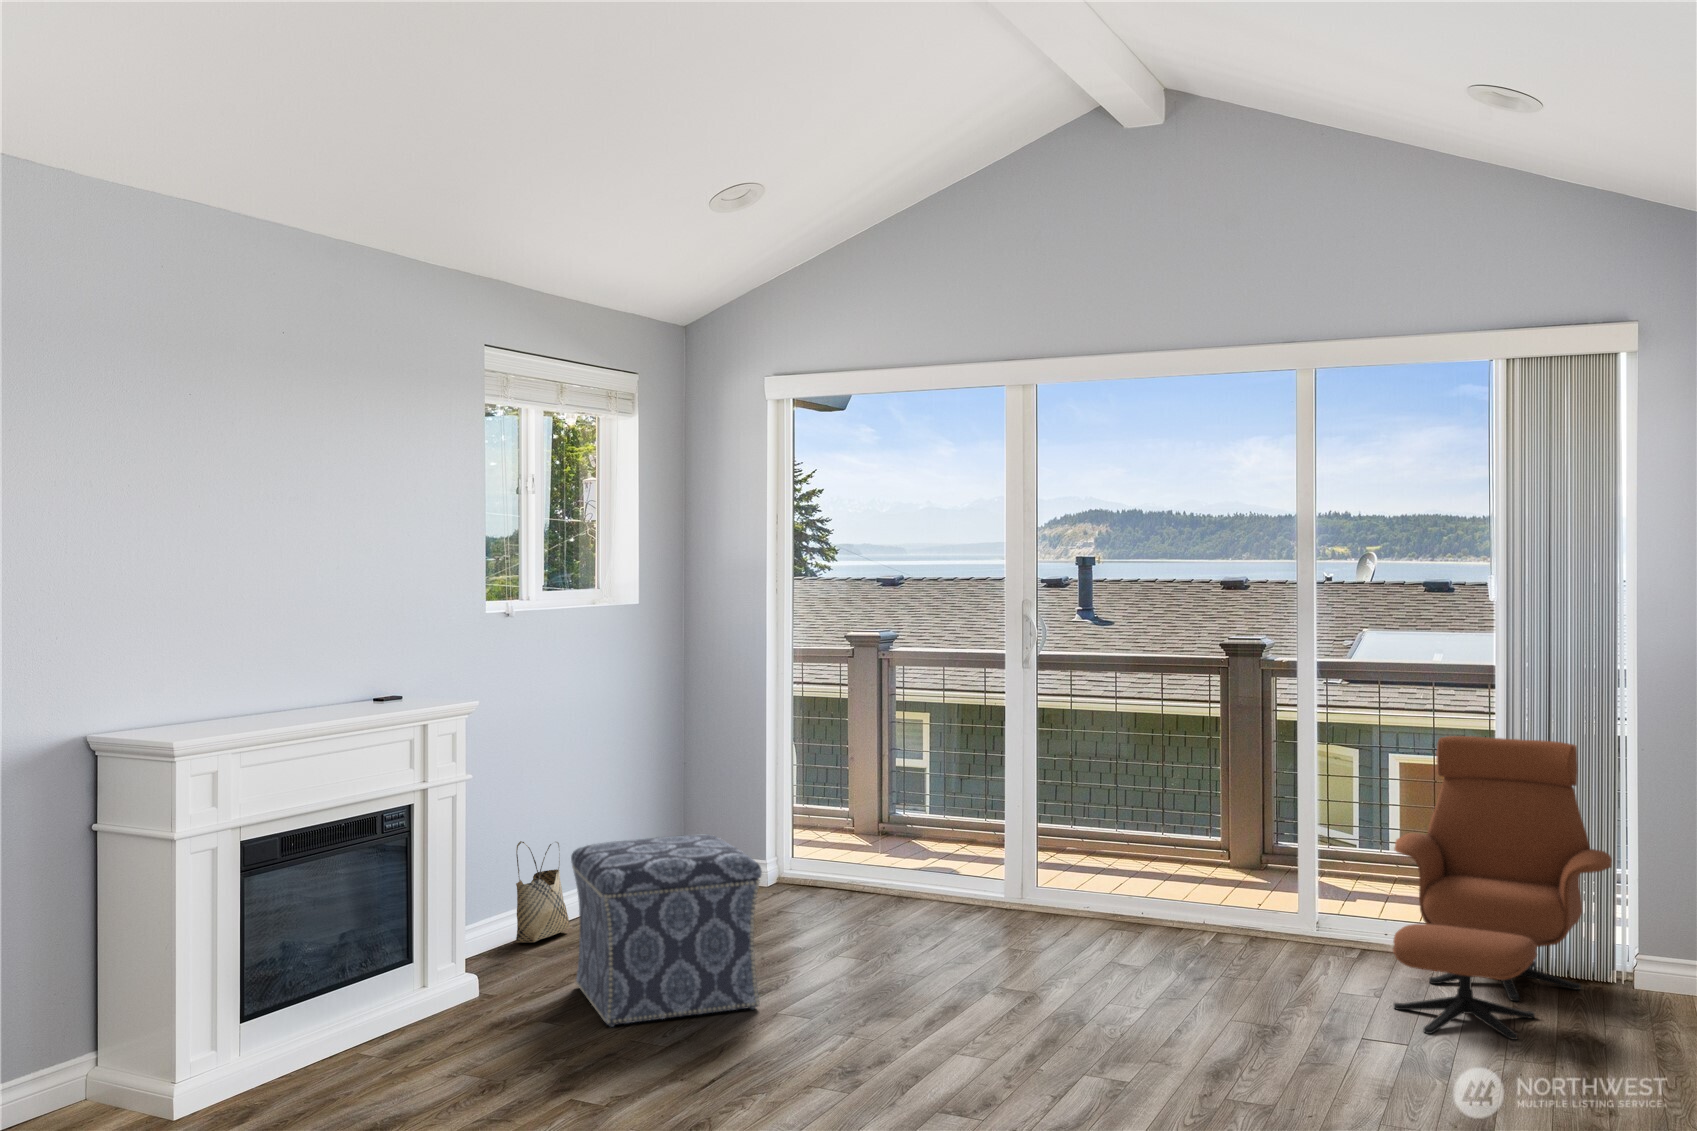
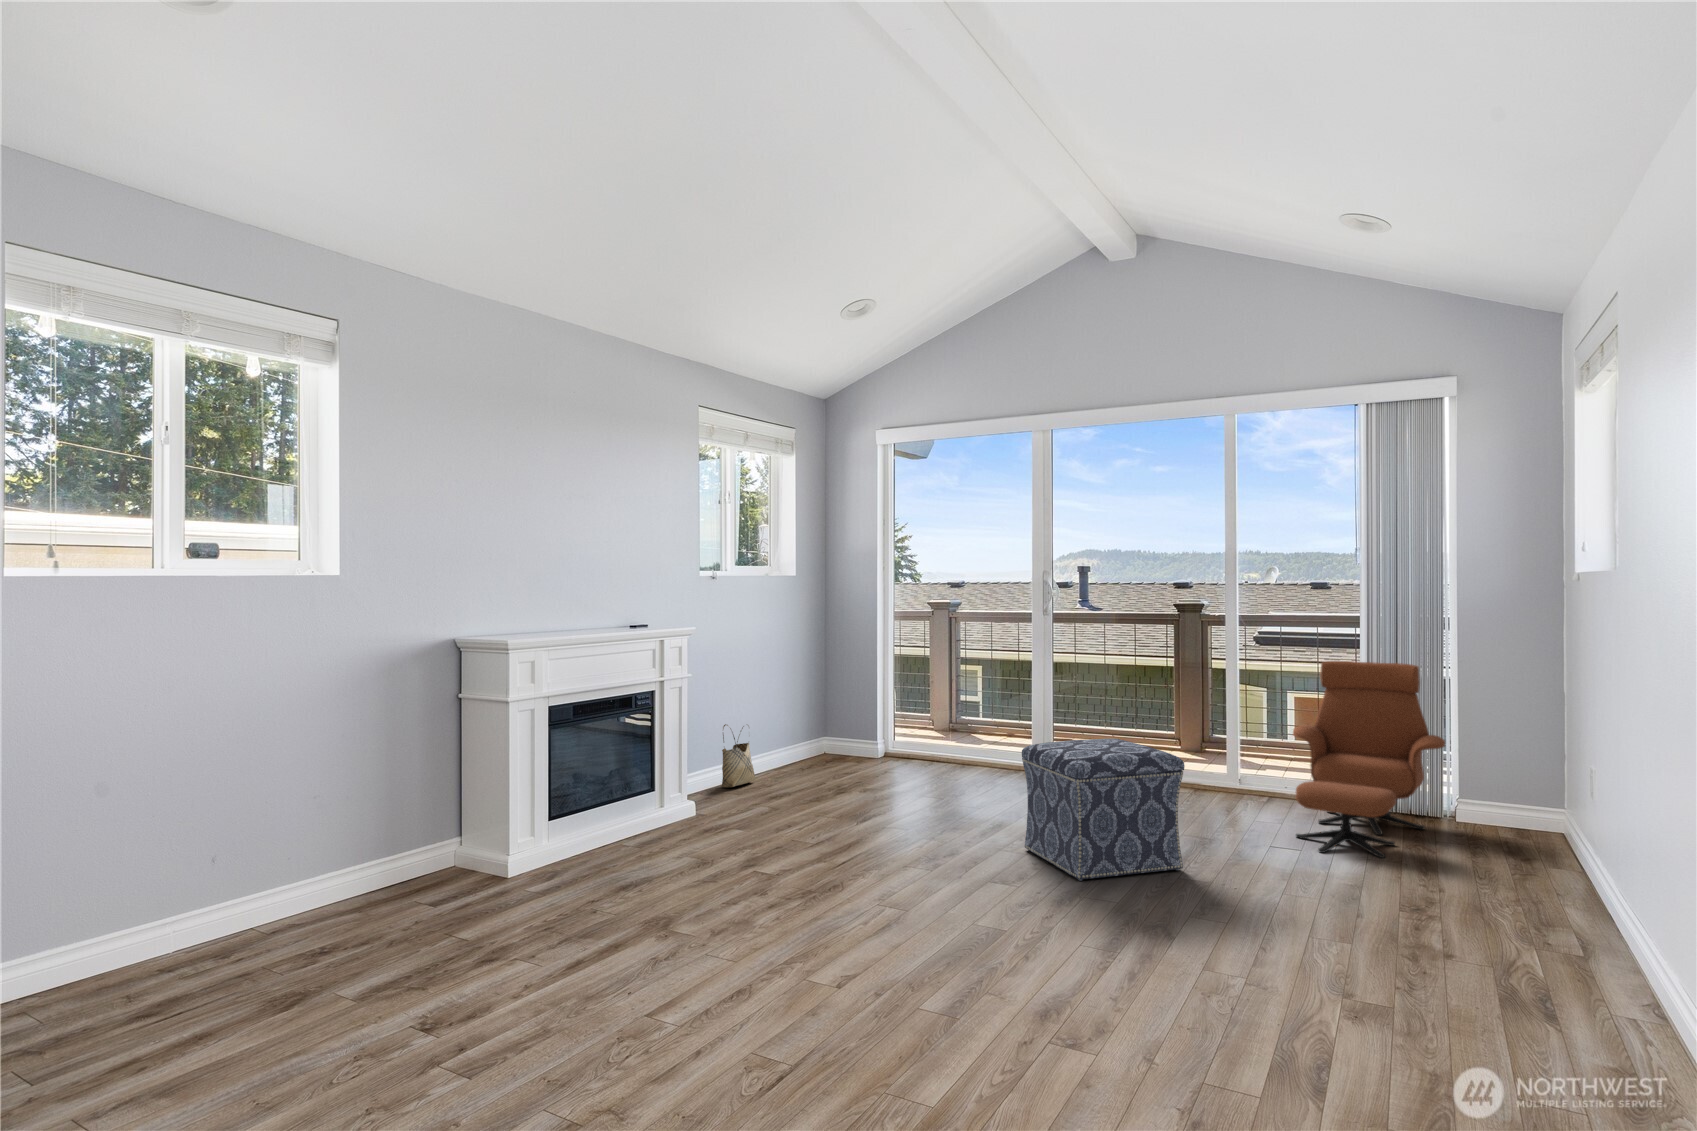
ottoman: present [571,835,762,1027] -> present [1022,739,1185,881]

